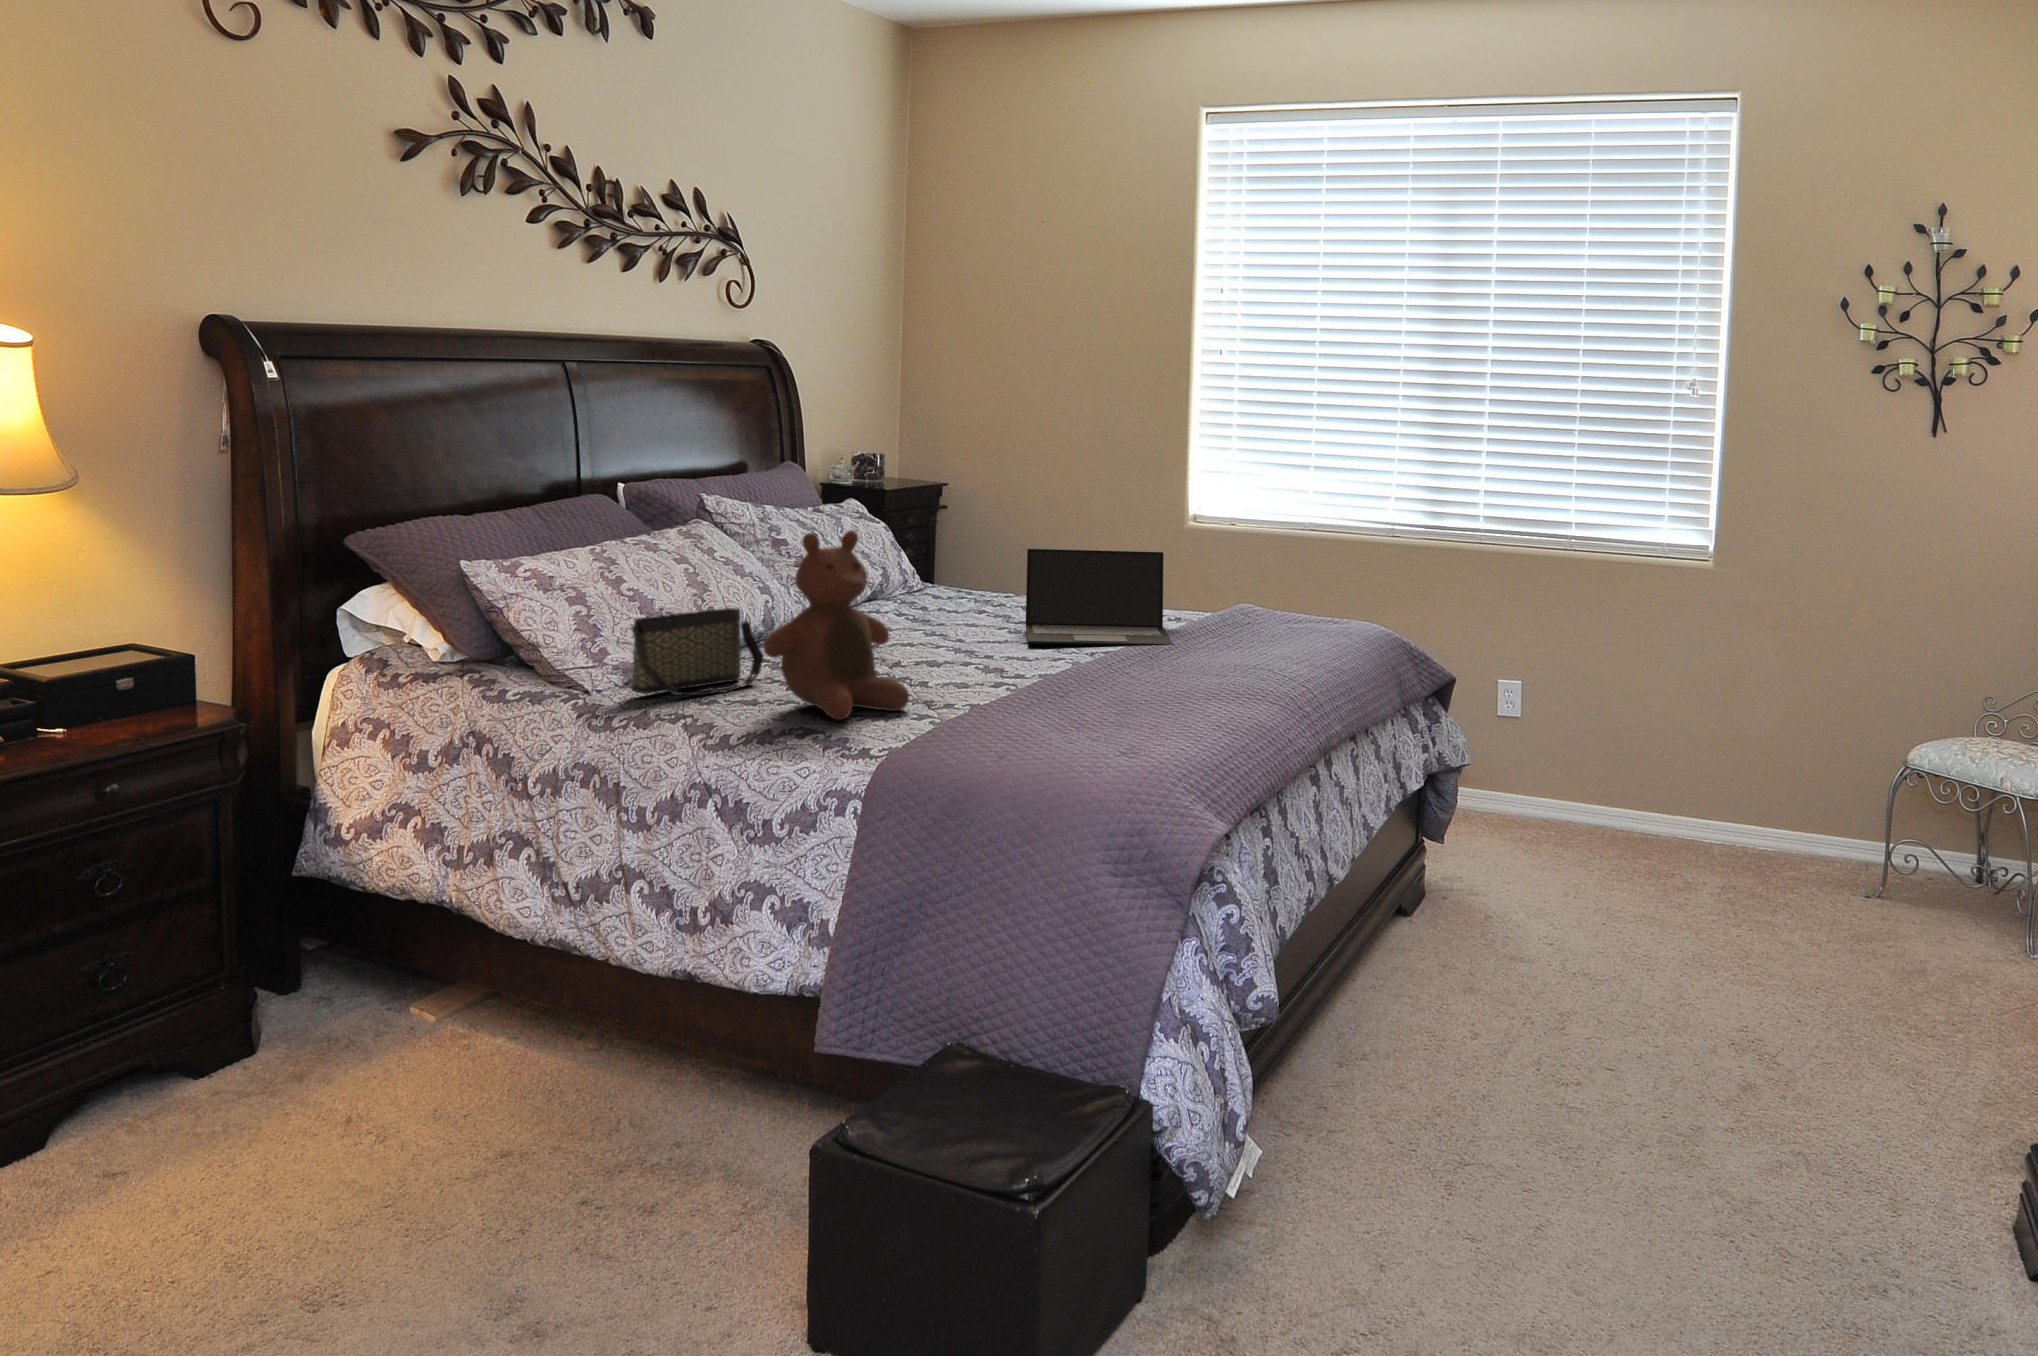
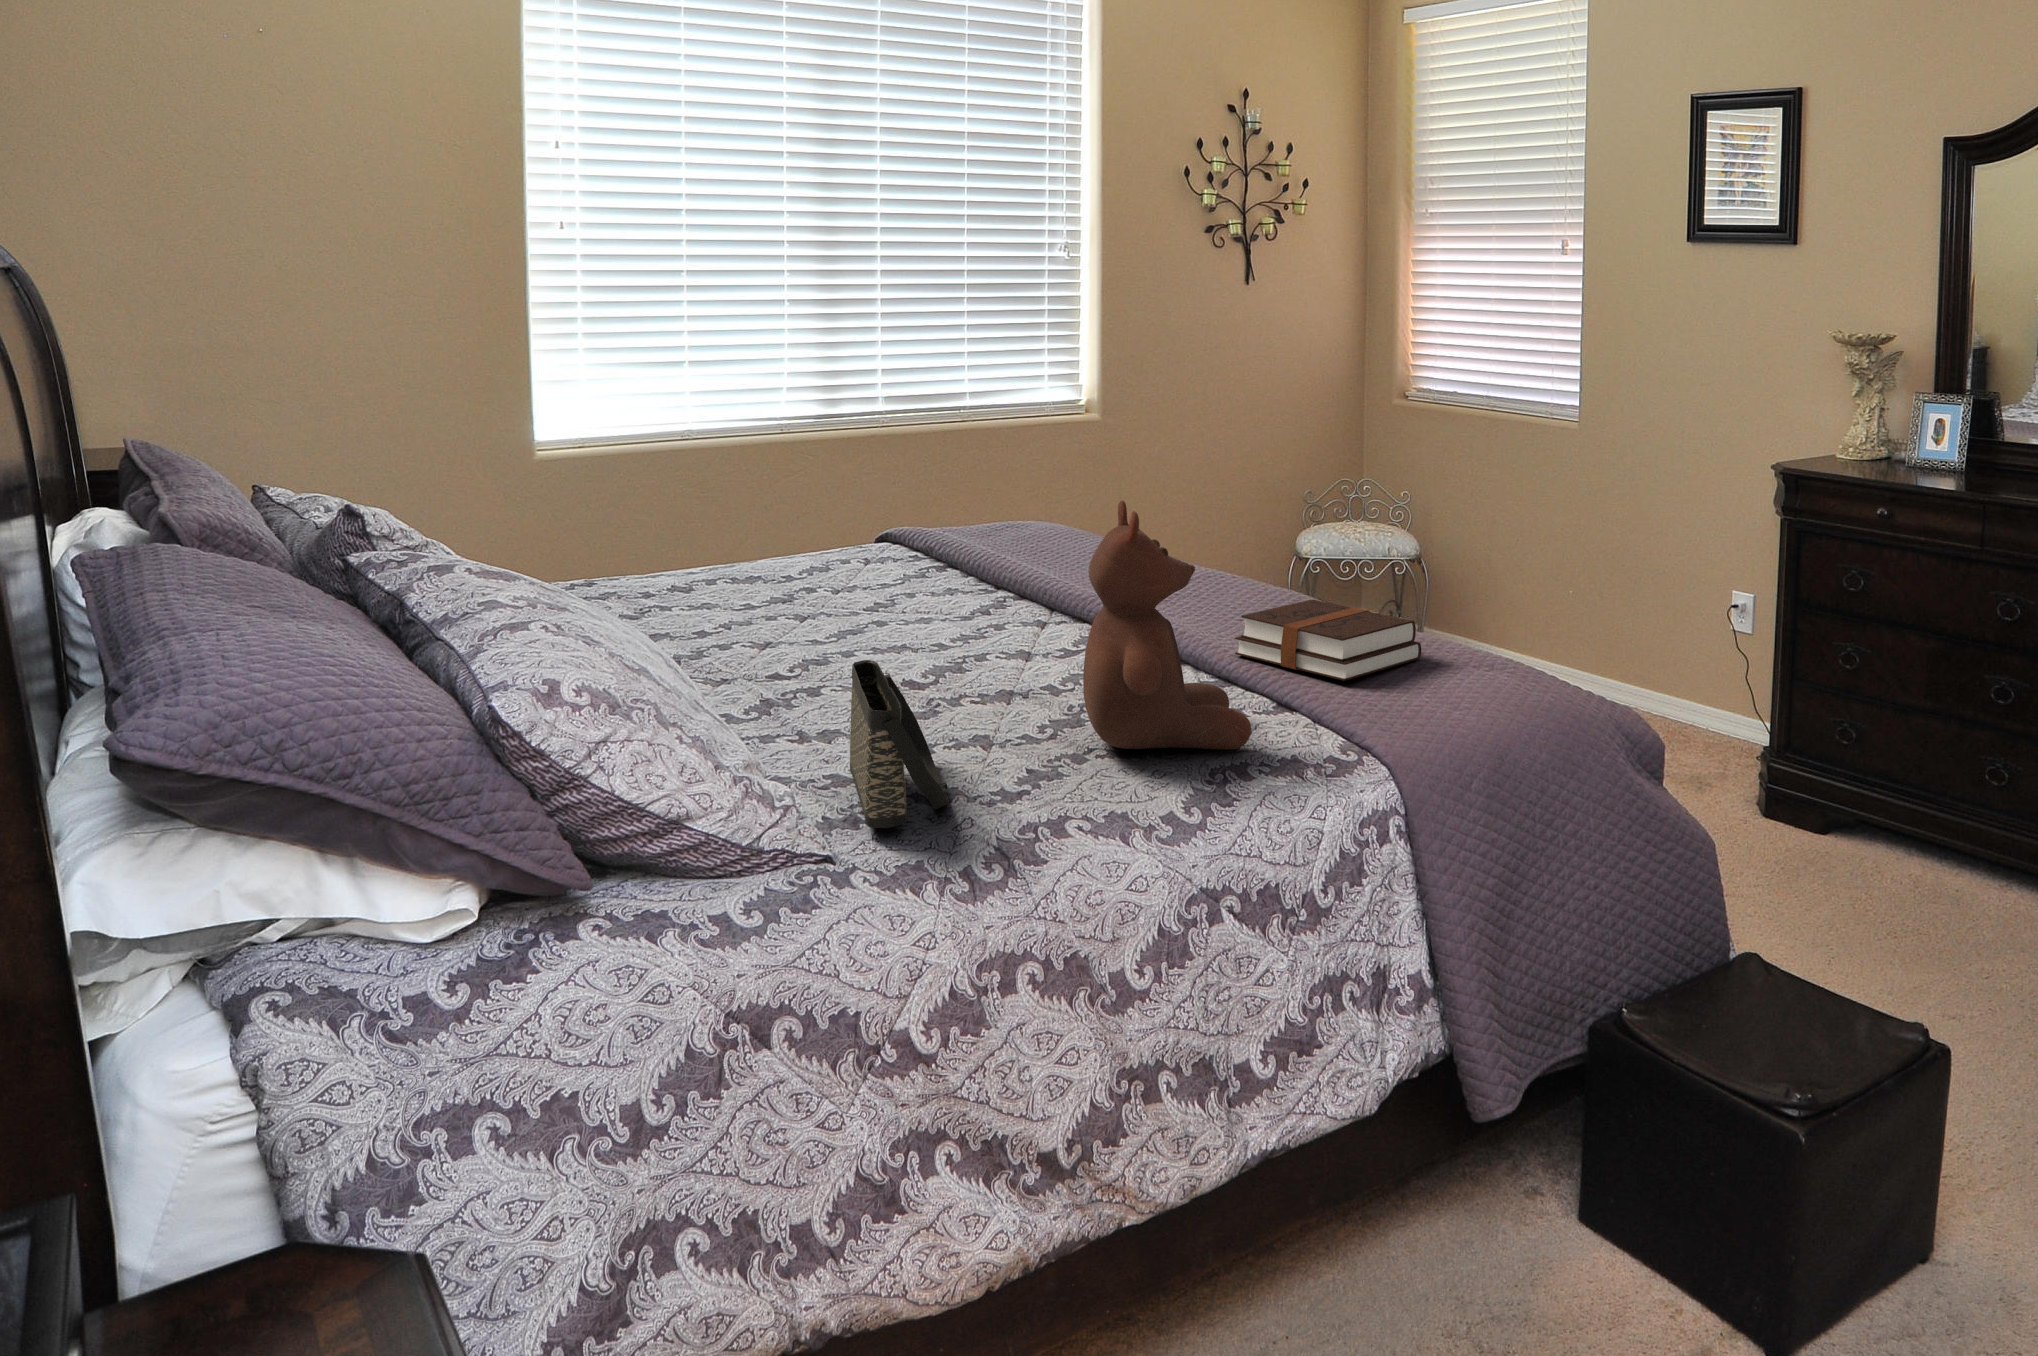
laptop: present [1026,549,1173,646] -> none [838,481,1068,621]
hardback book: none [1009,662,1141,725] -> present [1235,600,1421,681]

